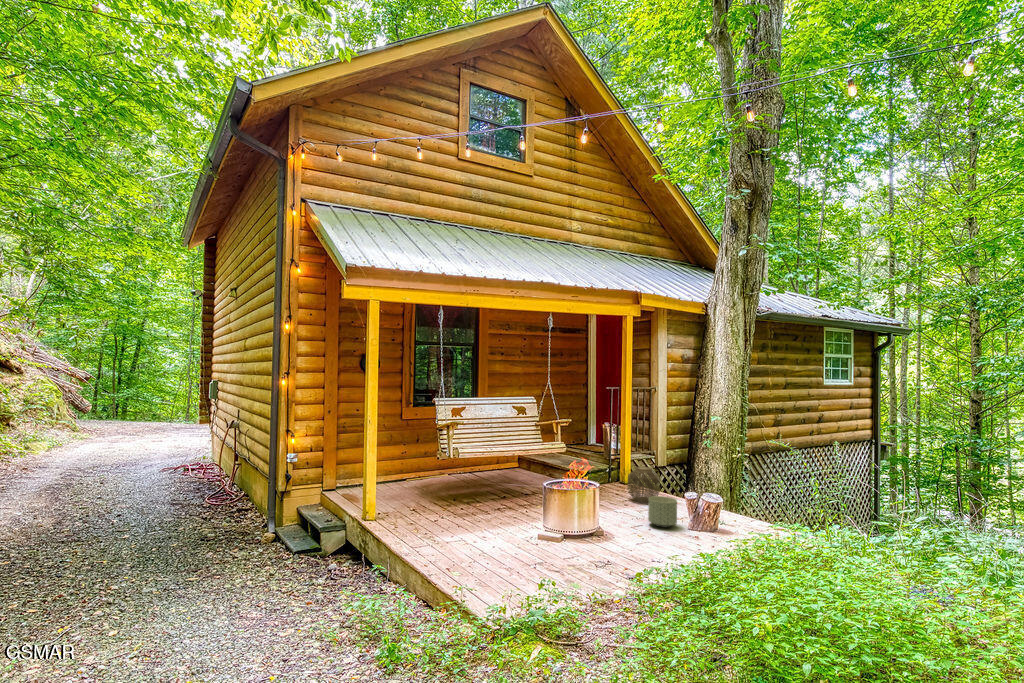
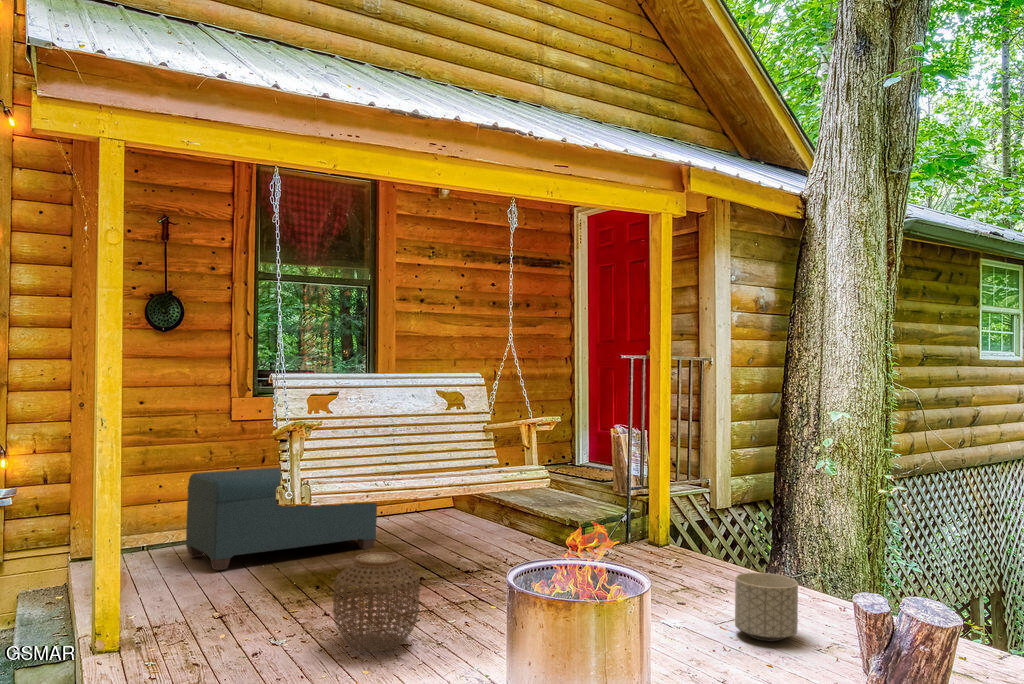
bench: none [394,440,484,490] -> present [186,467,377,570]
woven basket: present [628,467,660,503] -> present [333,552,420,653]

